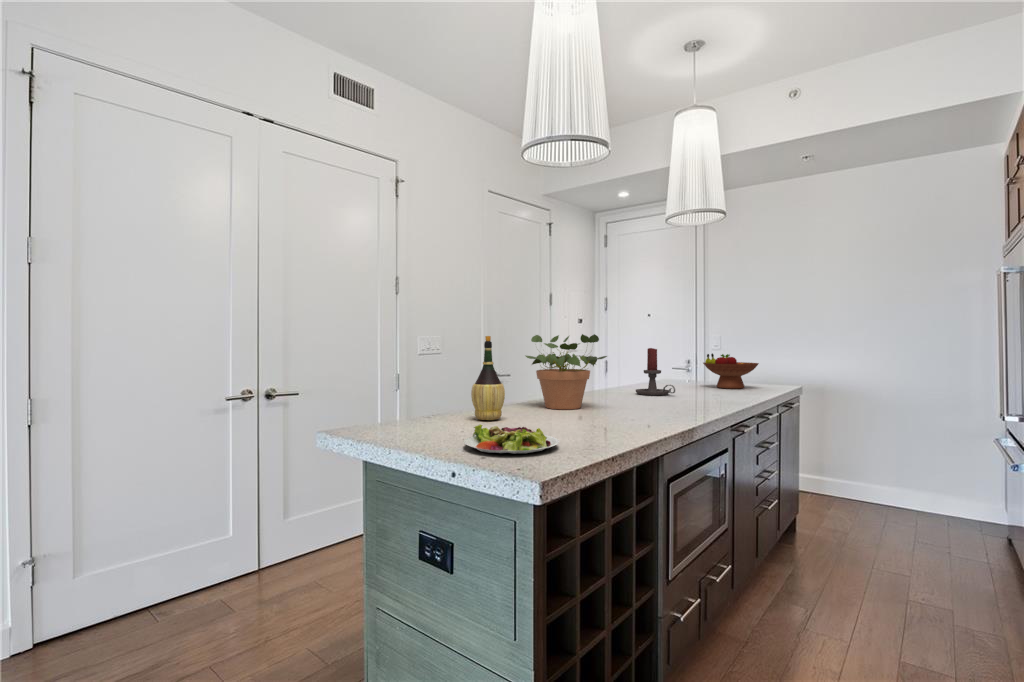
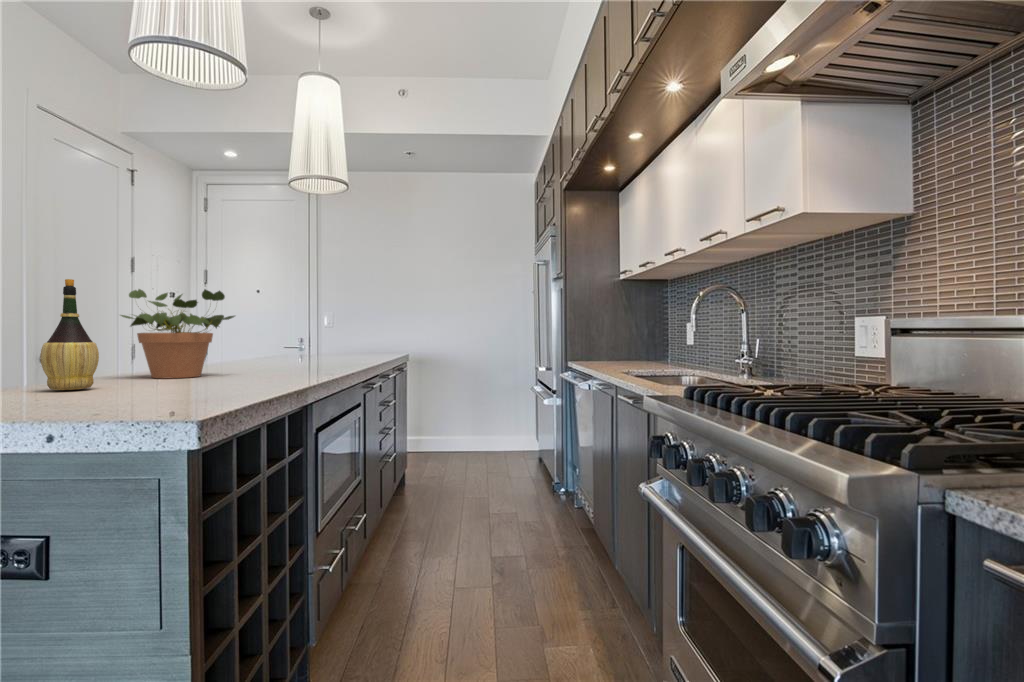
candle holder: present [636,348,675,395] -> none [259,316,304,366]
fruit bowl: present [703,353,759,389] -> none [326,326,378,360]
salad plate: present [464,425,559,454] -> none [55,377,201,409]

